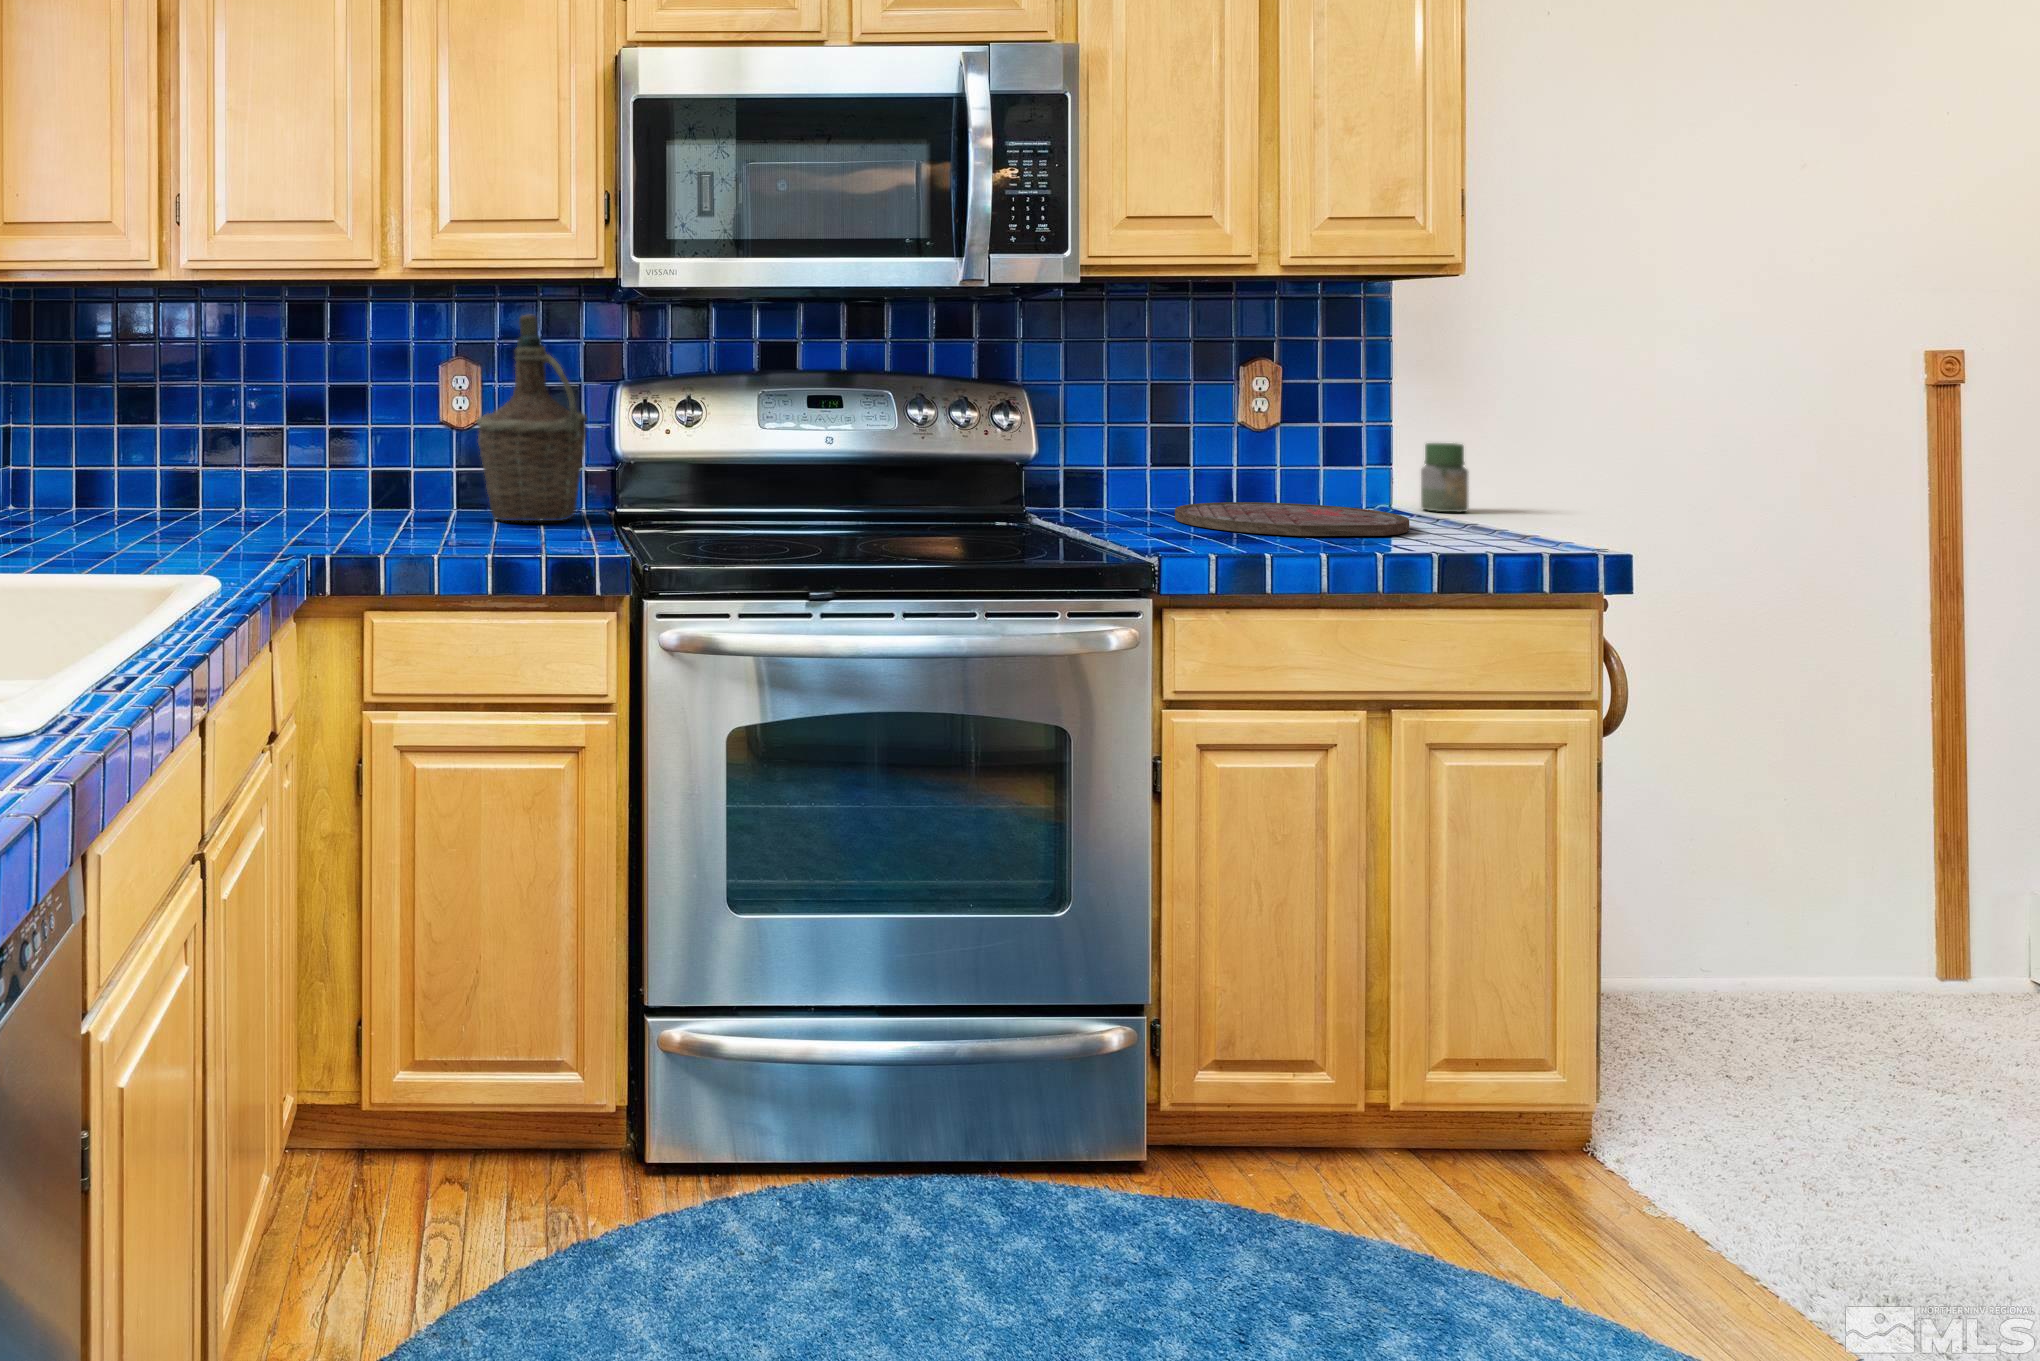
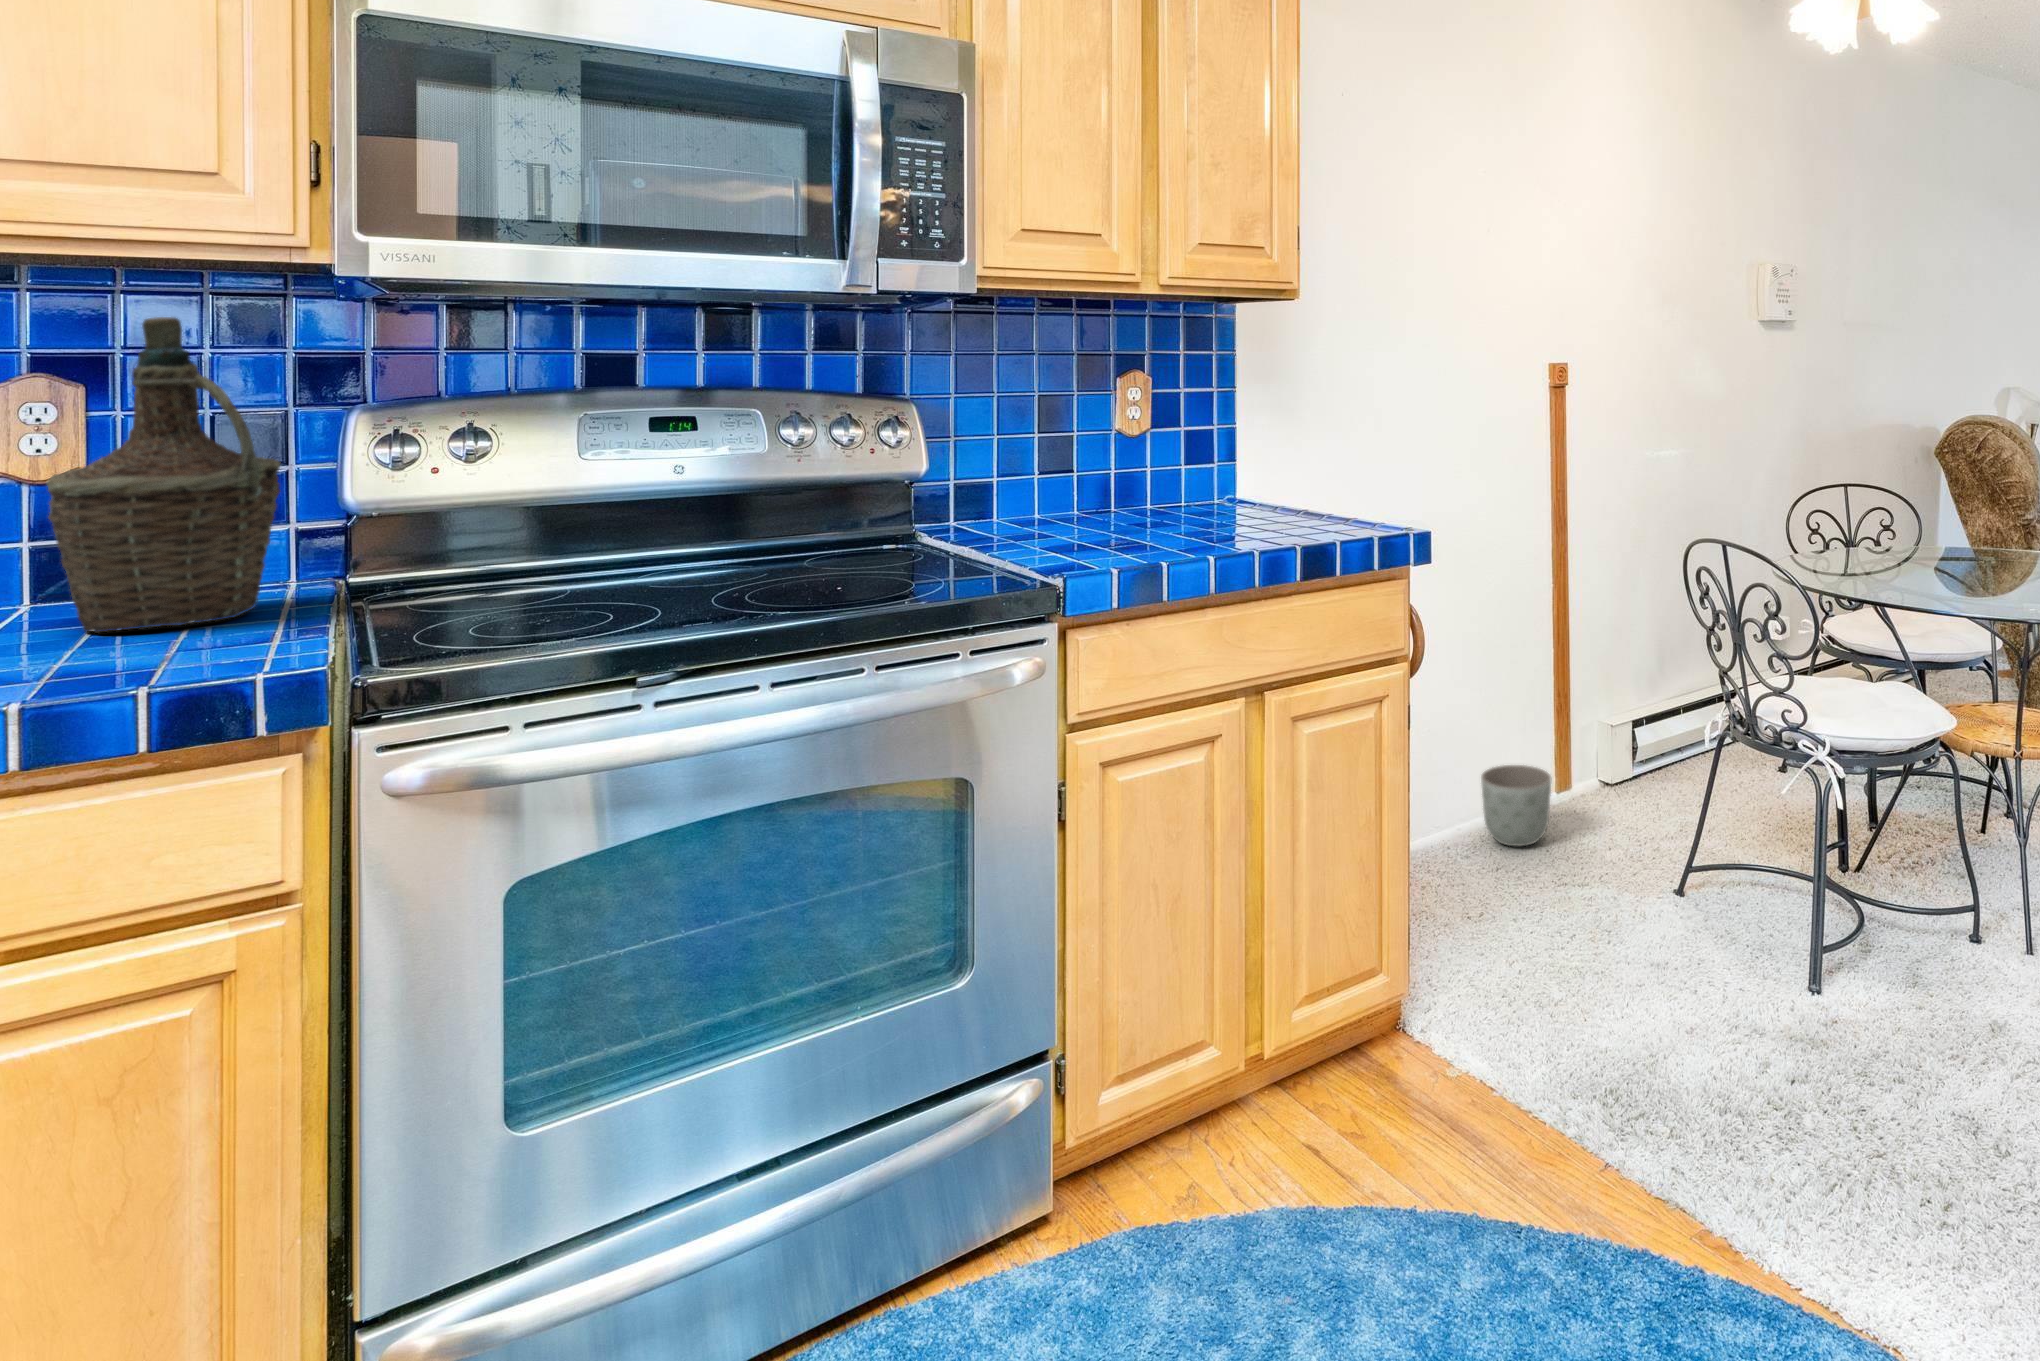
jar: present [1421,443,1469,512] -> none [1256,438,1291,497]
cutting board: present [1175,502,1409,536] -> none [1063,500,1261,535]
planter: none [1783,914,1912,1030] -> present [1481,765,1551,846]

